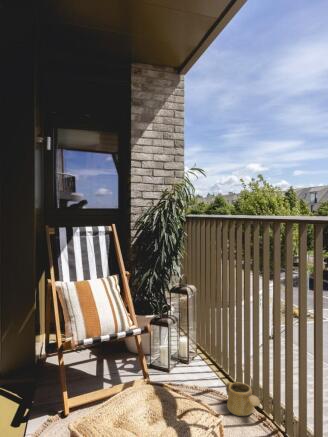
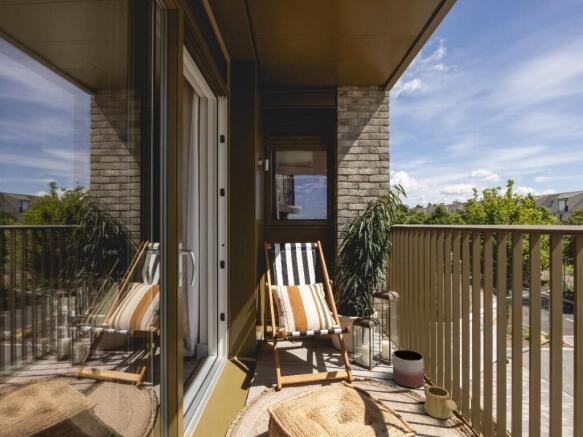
planter: none [193,346,223,386] -> present [393,349,424,388]

